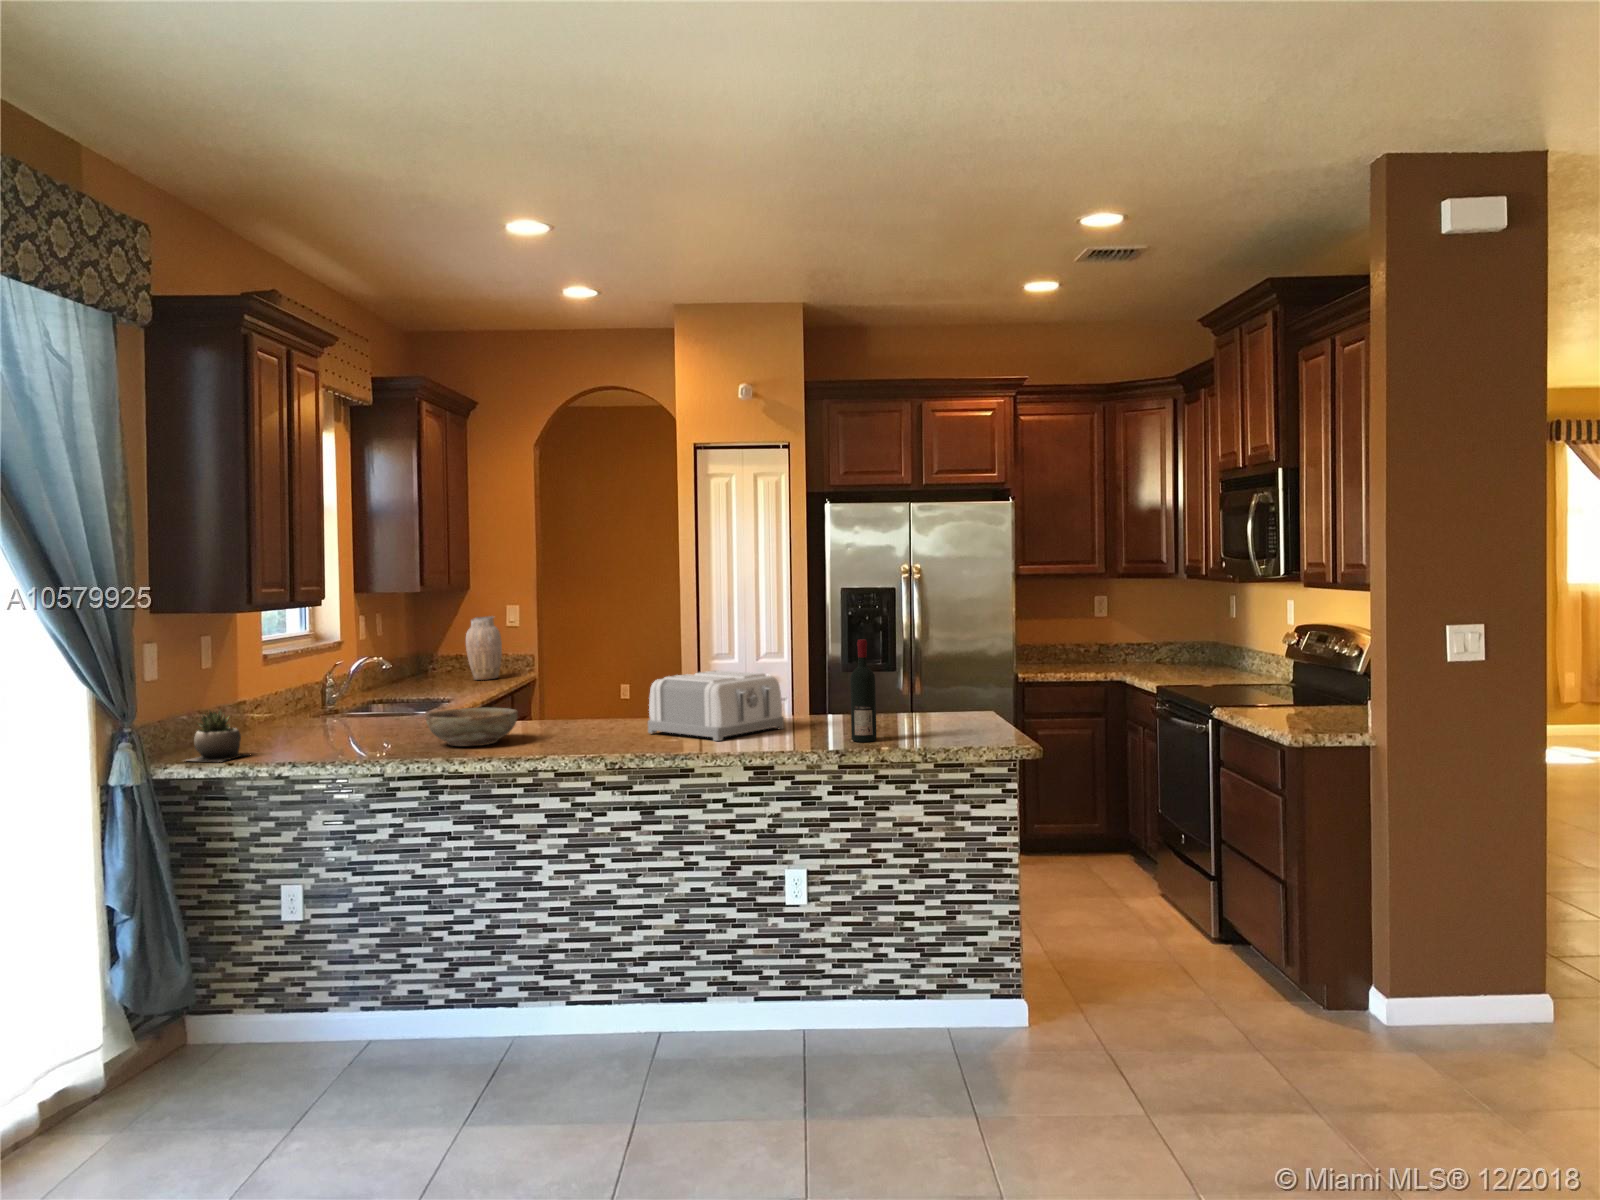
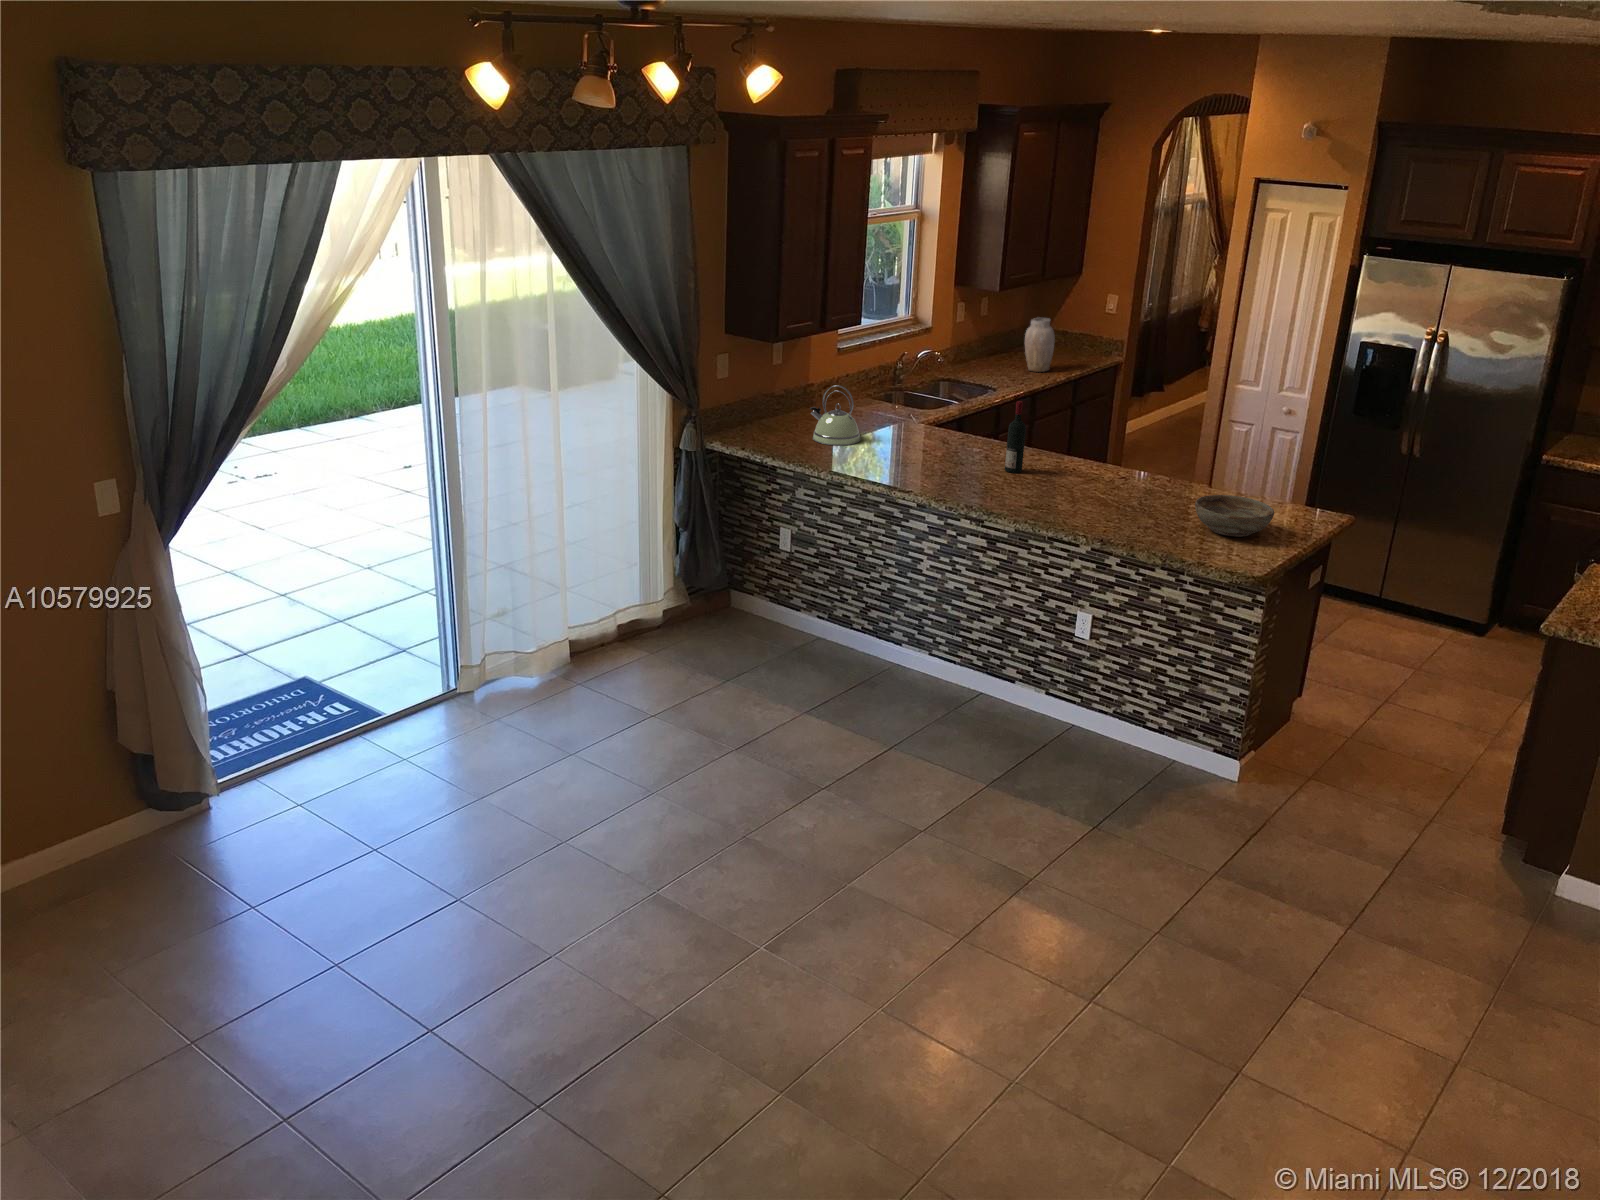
wine bottle: present [850,639,876,742] -> present [1005,401,1026,473]
kettle: none [296,666,380,749] -> present [810,385,860,445]
toaster: present [648,670,784,741] -> none [1024,440,1125,504]
bowl: present [425,708,518,746] -> present [1195,495,1274,537]
succulent plant: present [187,710,244,762] -> none [735,404,776,441]

